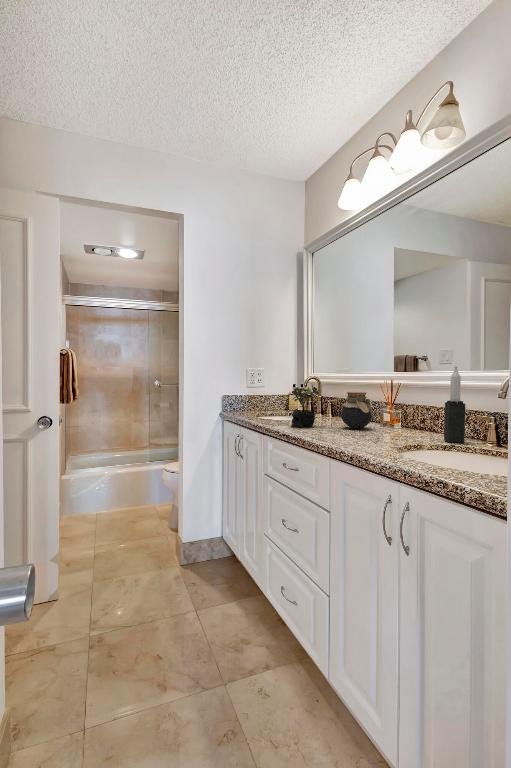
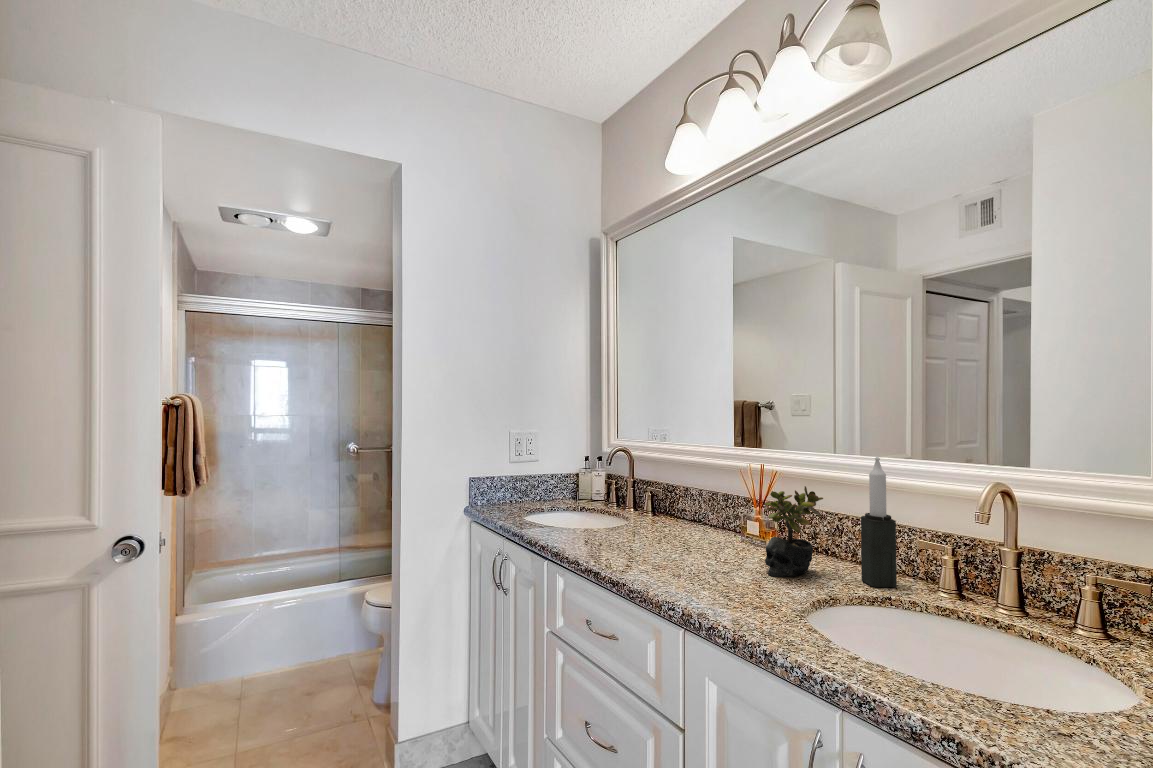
succulent plant: present [288,385,320,427] -> present [765,486,823,577]
jar: present [341,392,374,429] -> none [681,486,738,550]

